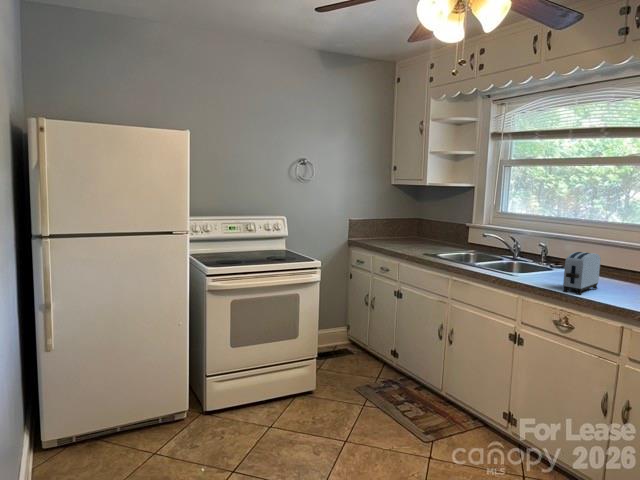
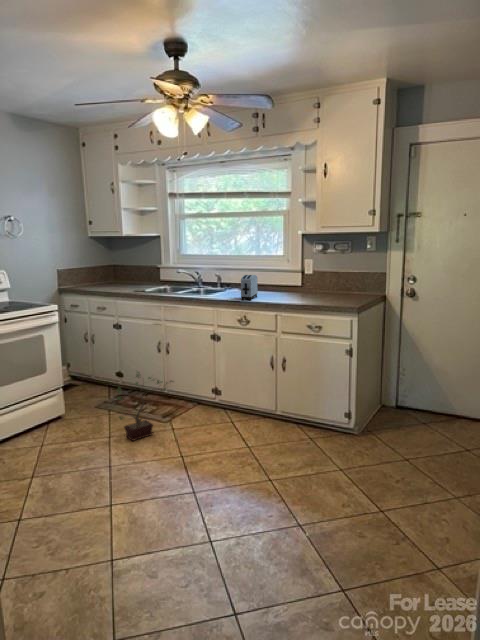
potted plant: none [351,364,439,459] -> present [117,372,173,441]

